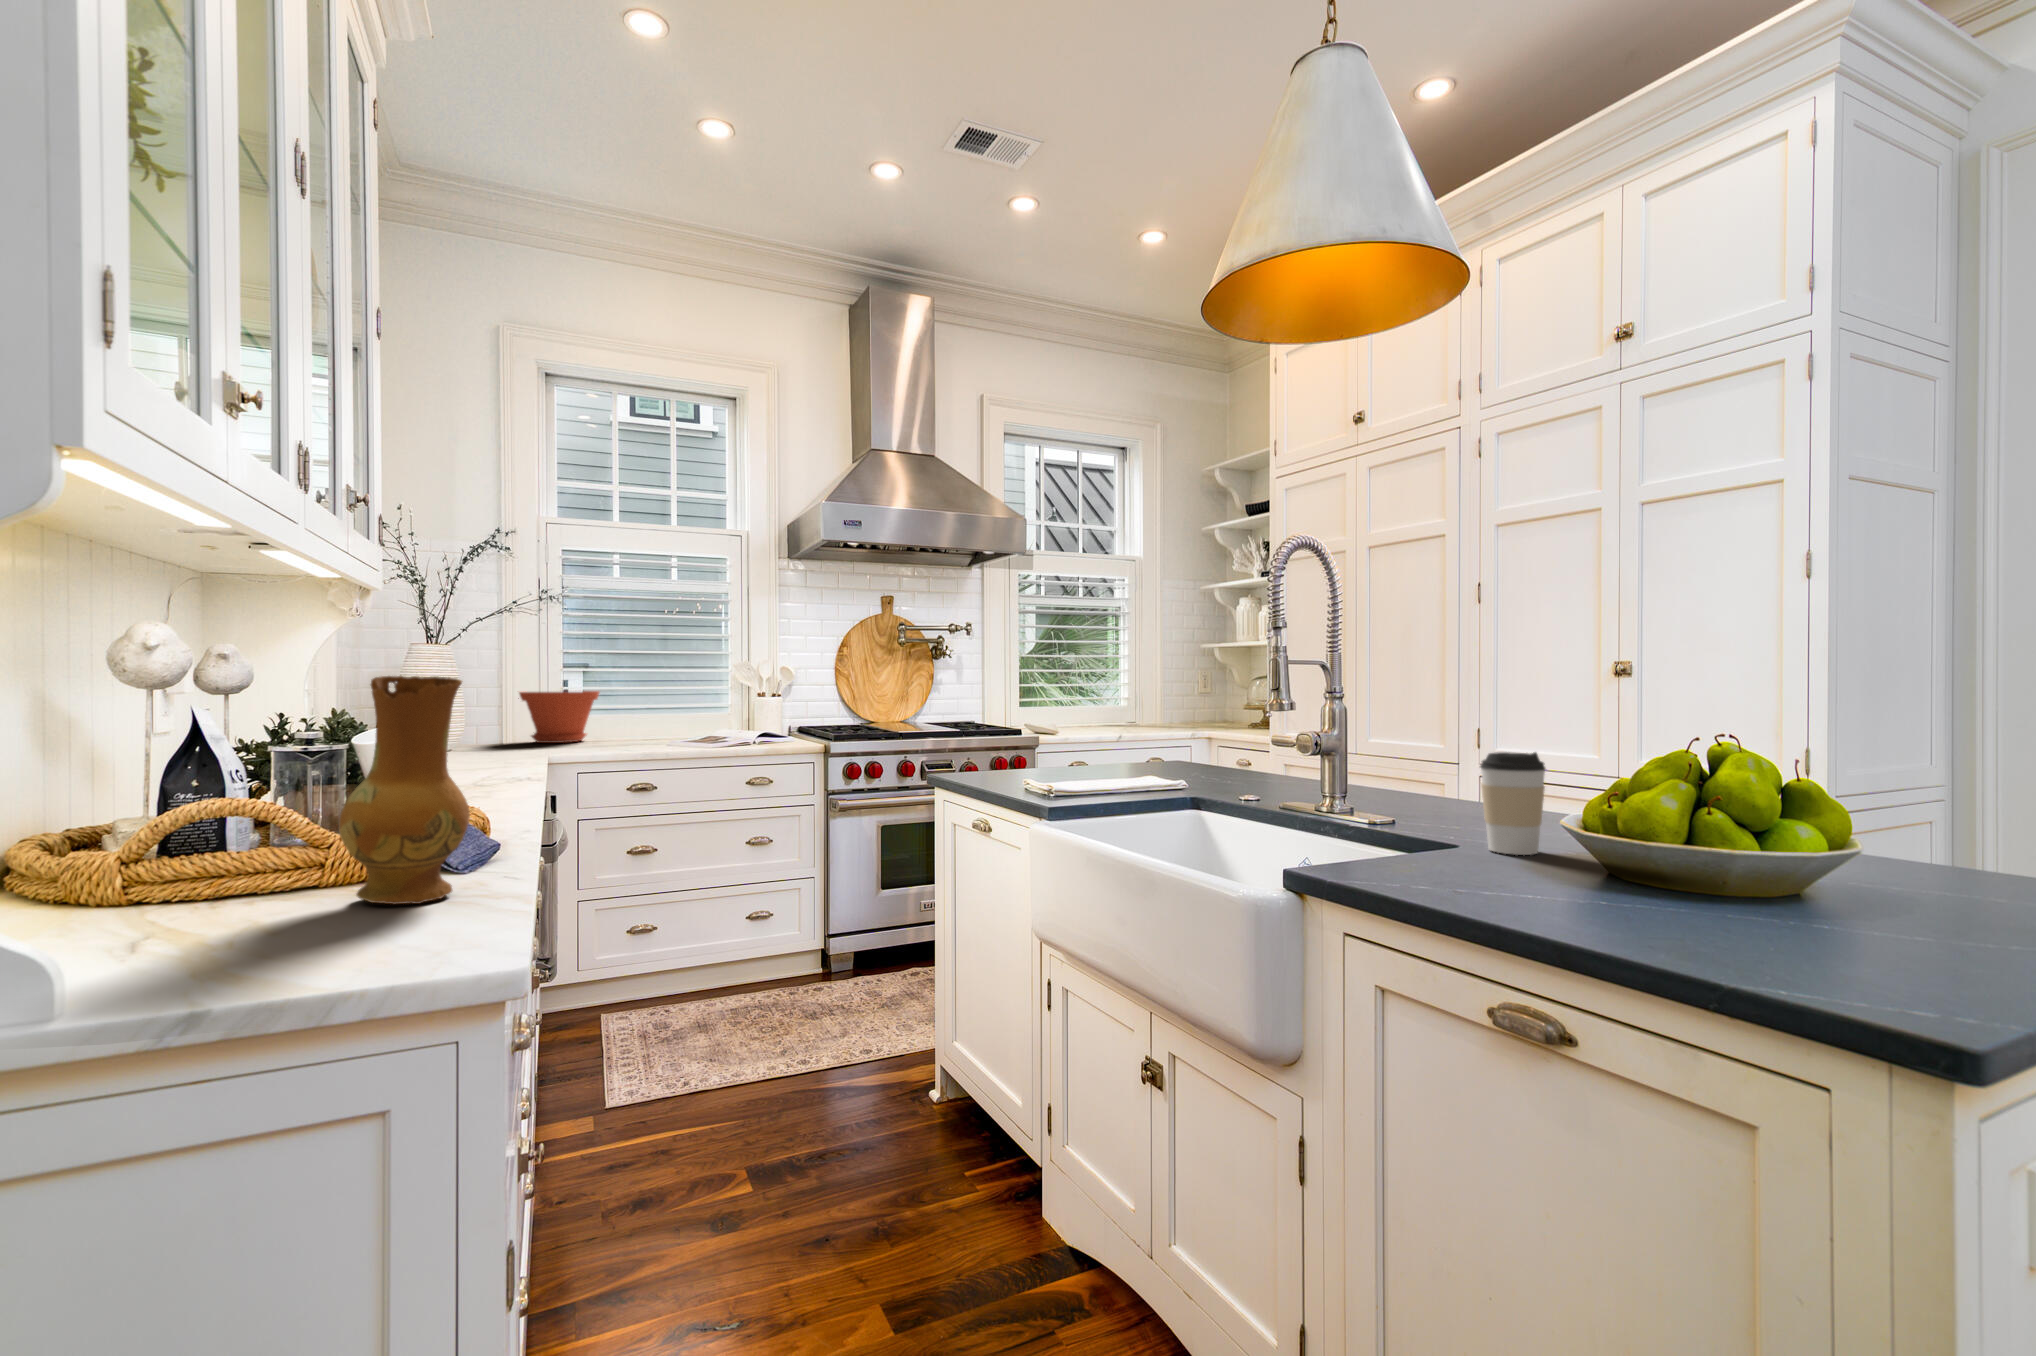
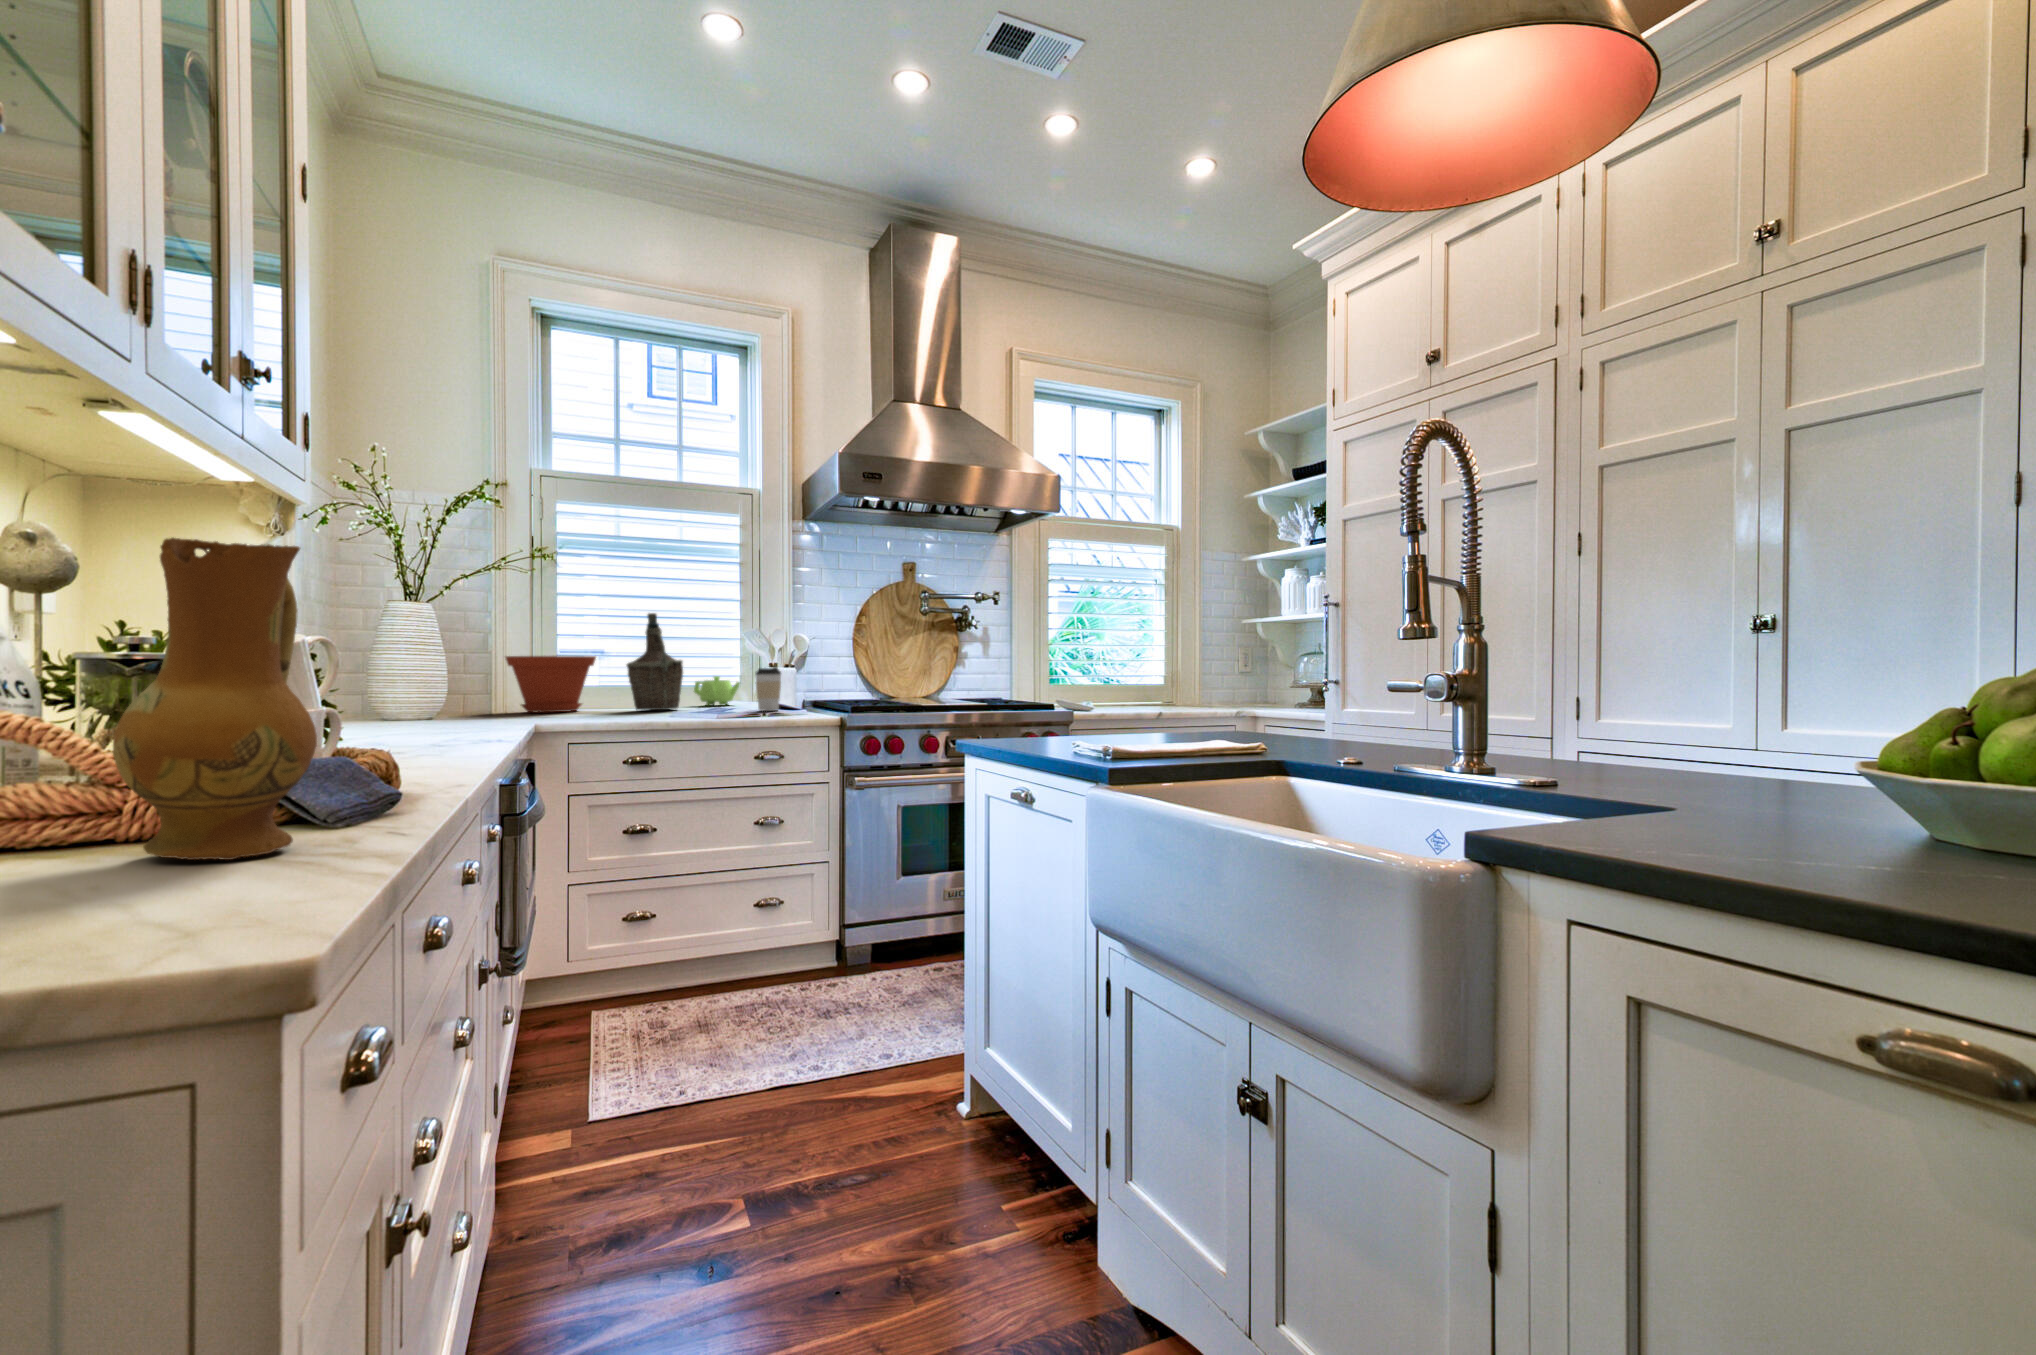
bottle: none [628,653,680,741] -> present [627,613,683,710]
teapot: none [688,708,732,735] -> present [694,676,740,706]
coffee cup: present [1480,752,1545,855] -> present [756,667,781,711]

